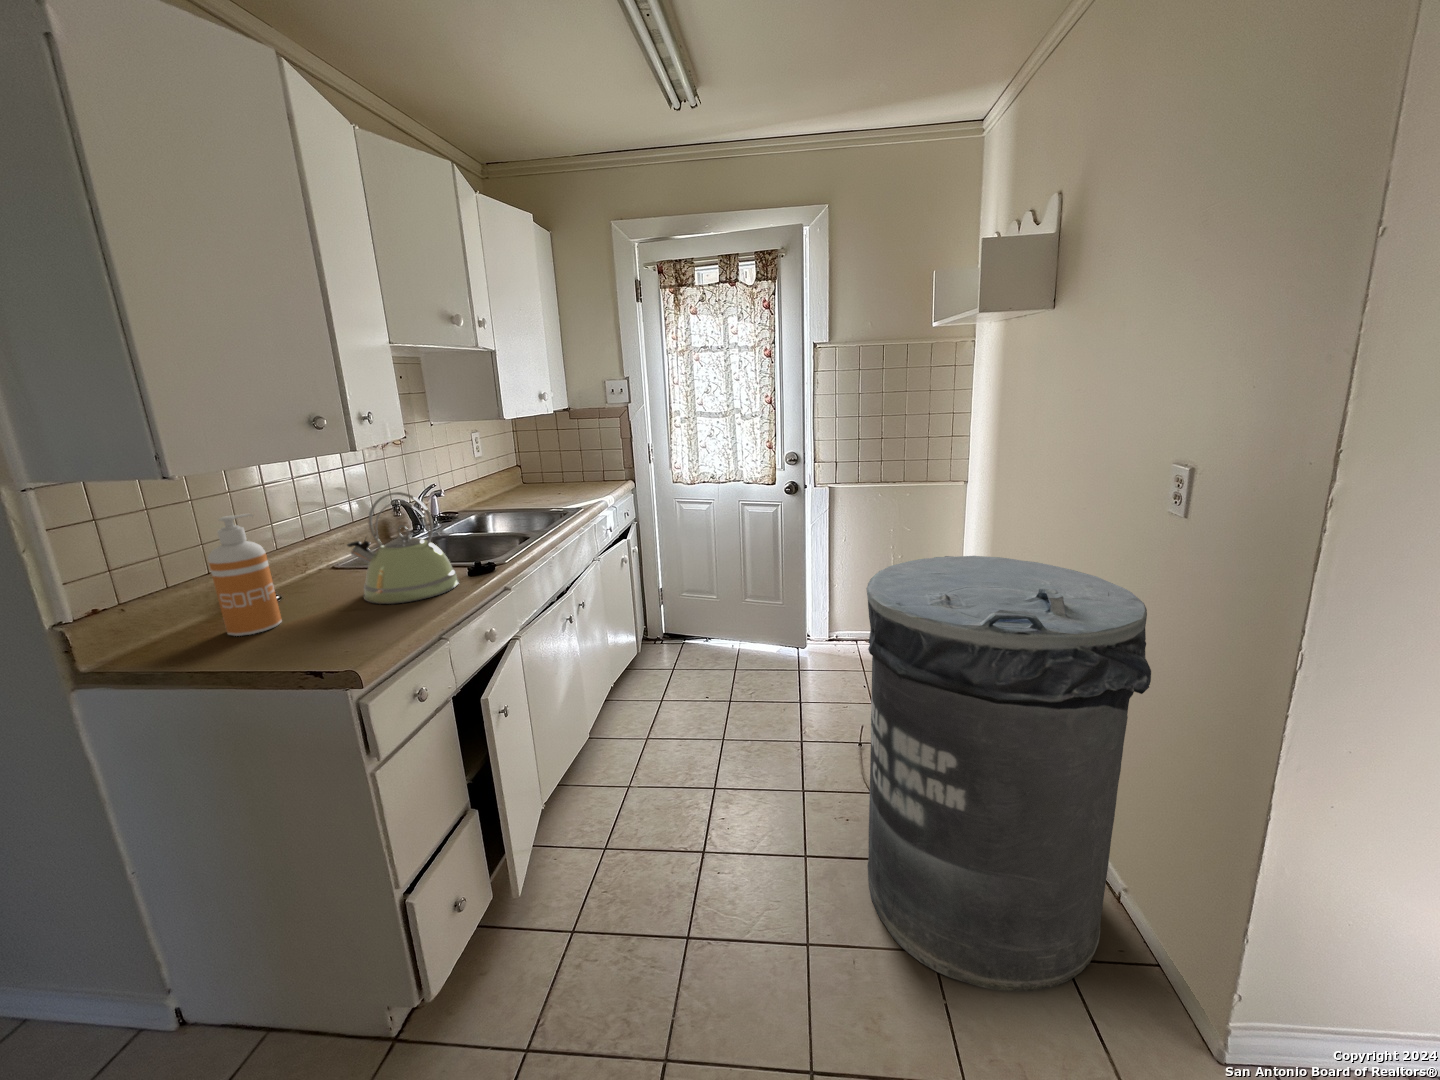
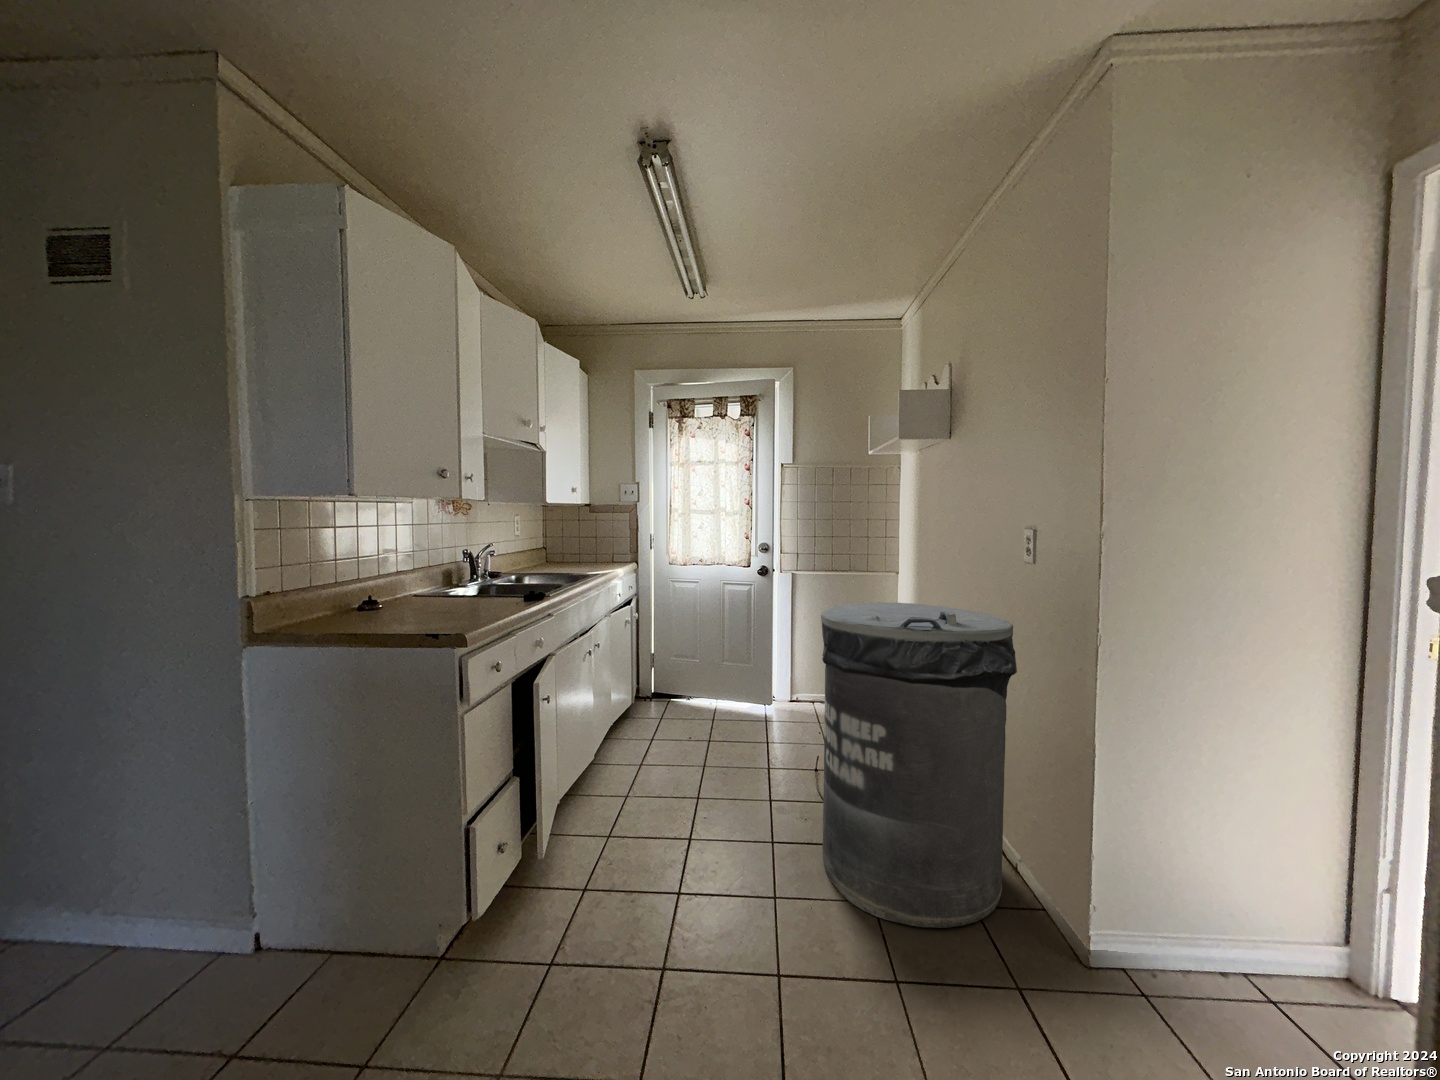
kettle: present [347,492,459,604] -> none [442,531,520,609]
soap dispenser: present [208,514,282,636] -> none [353,533,394,620]

